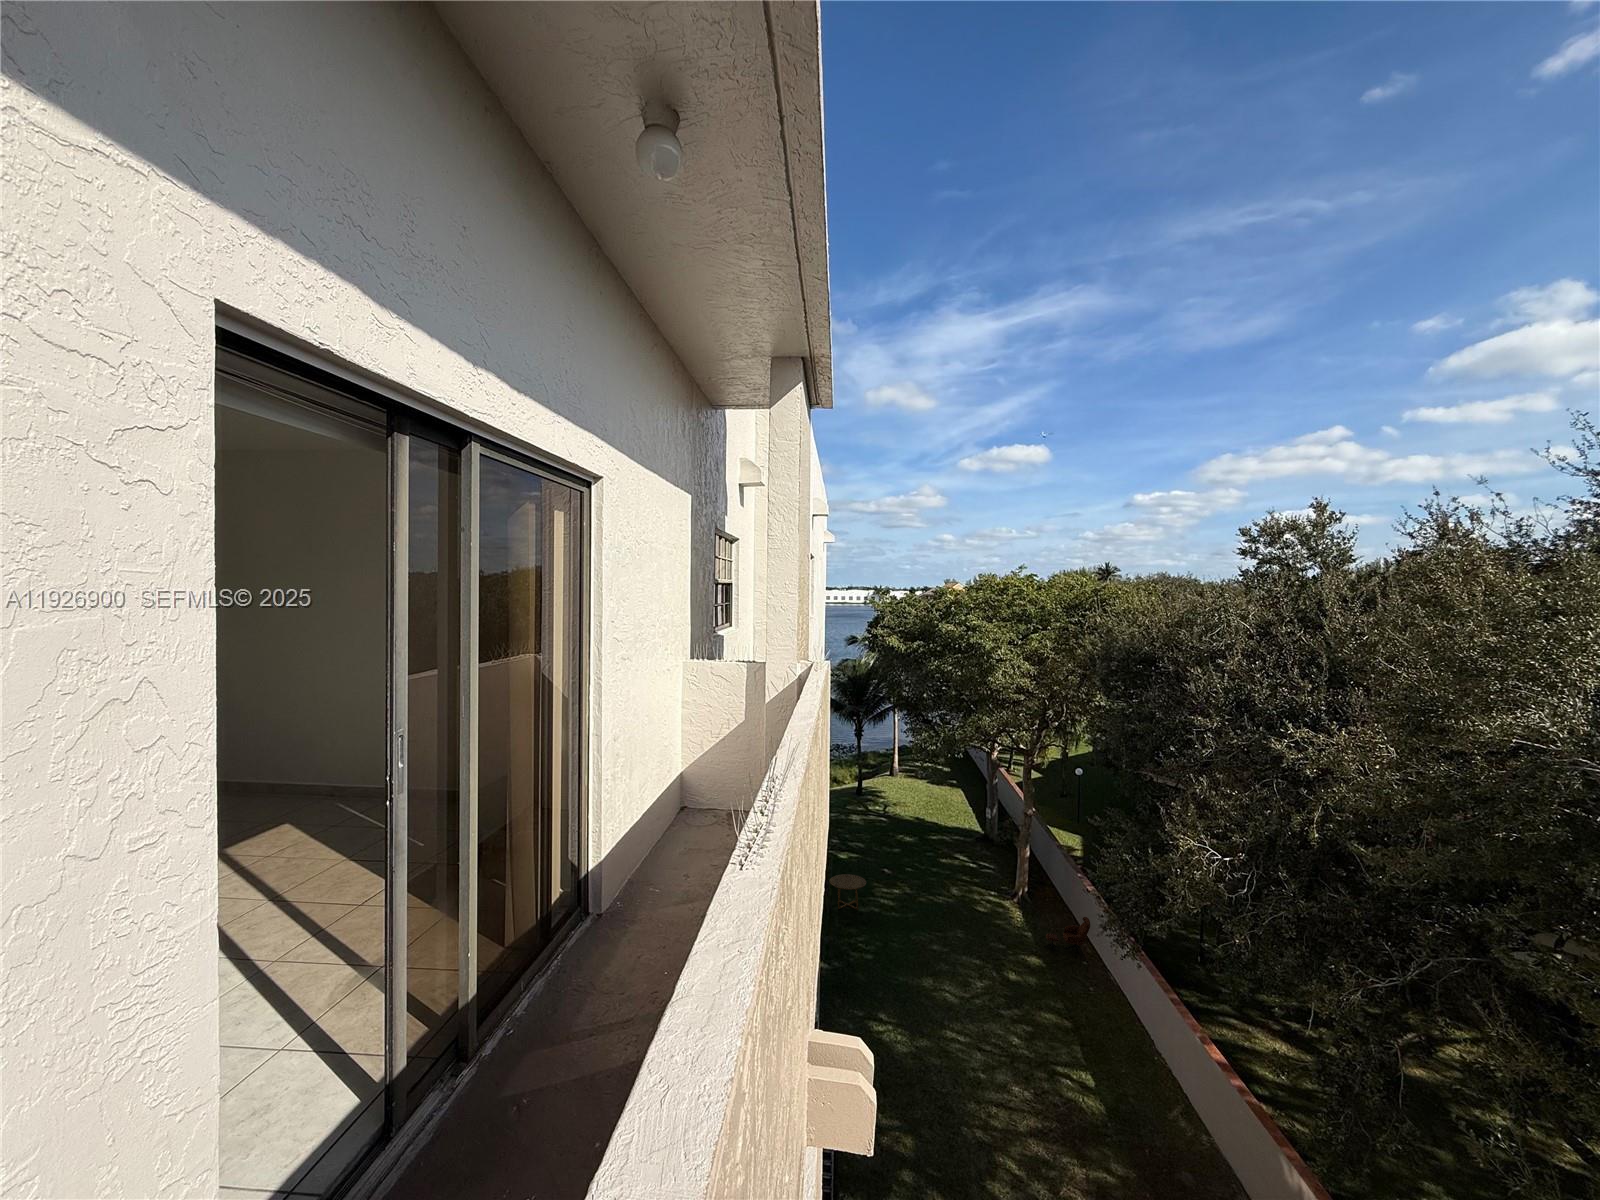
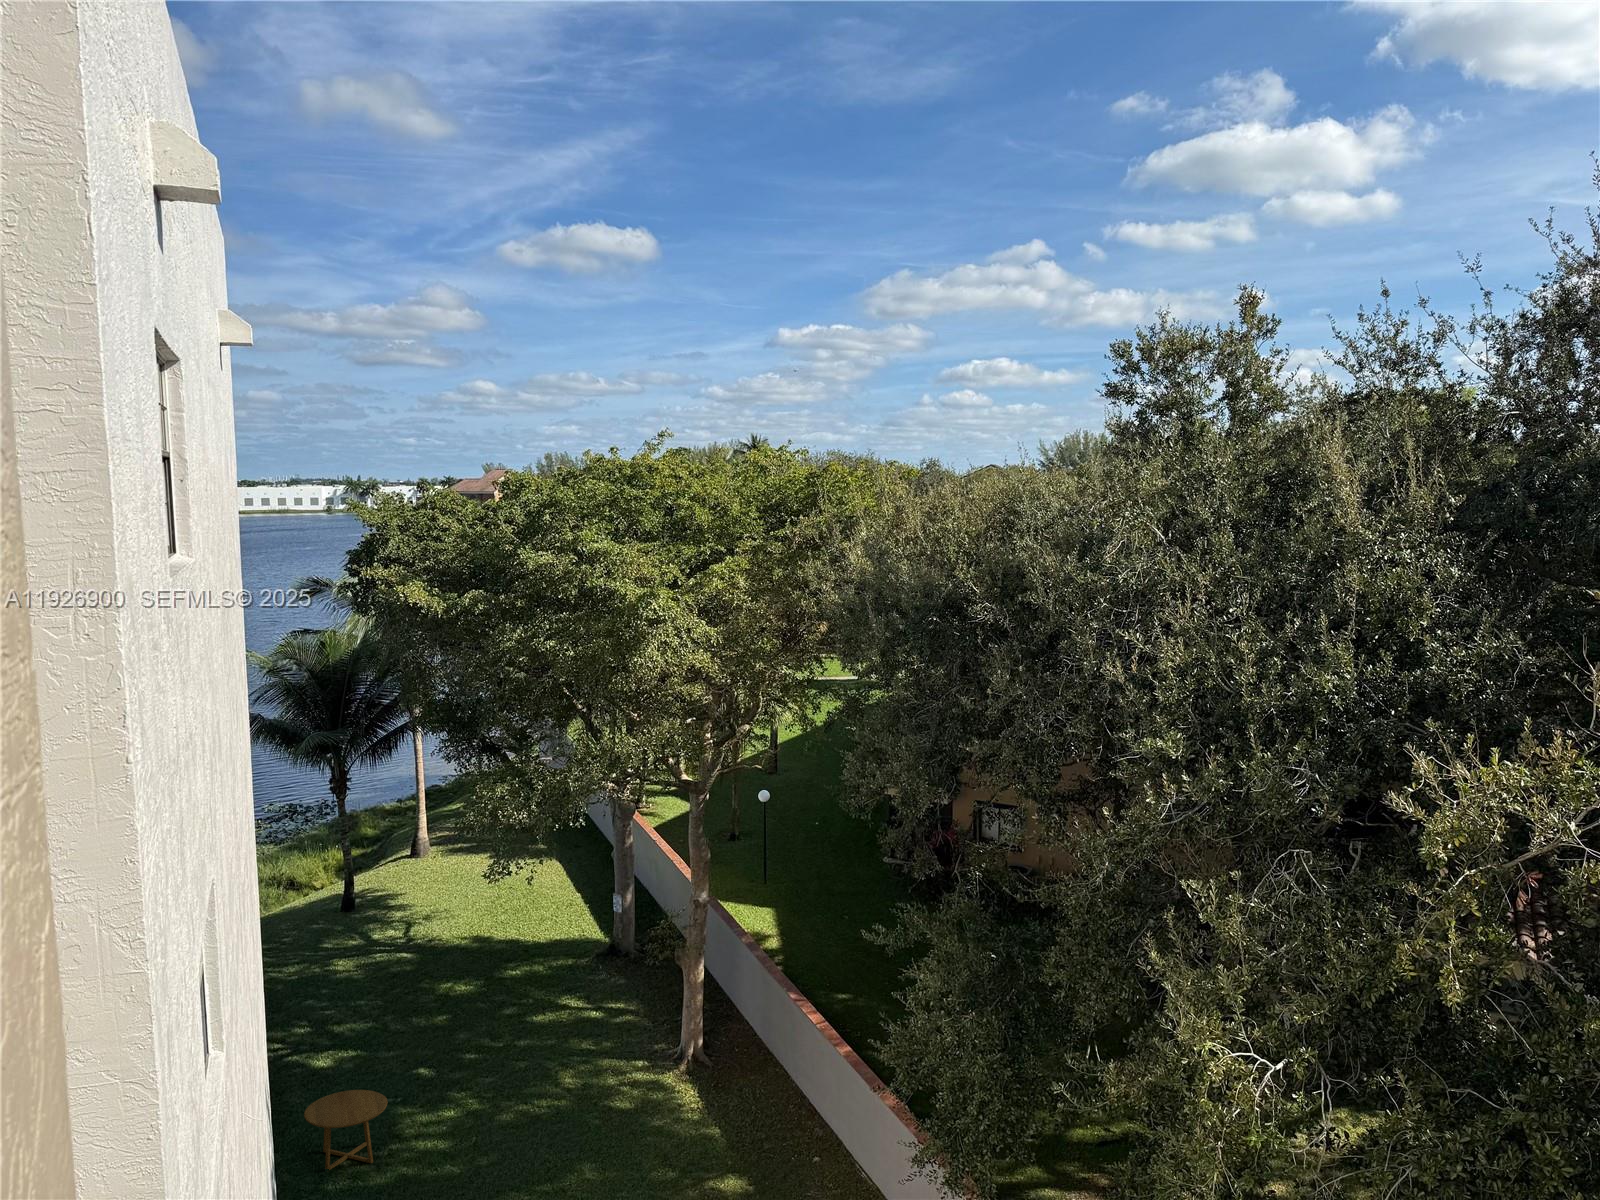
lounge chair: present [1044,917,1090,954] -> none [747,1082,827,1159]

